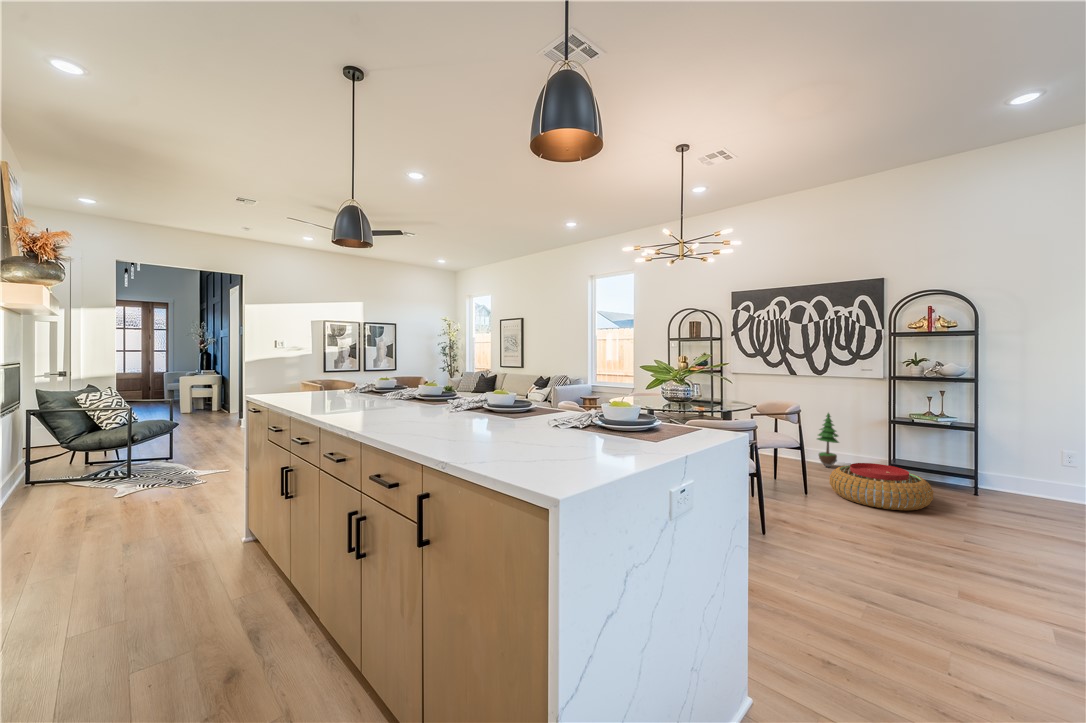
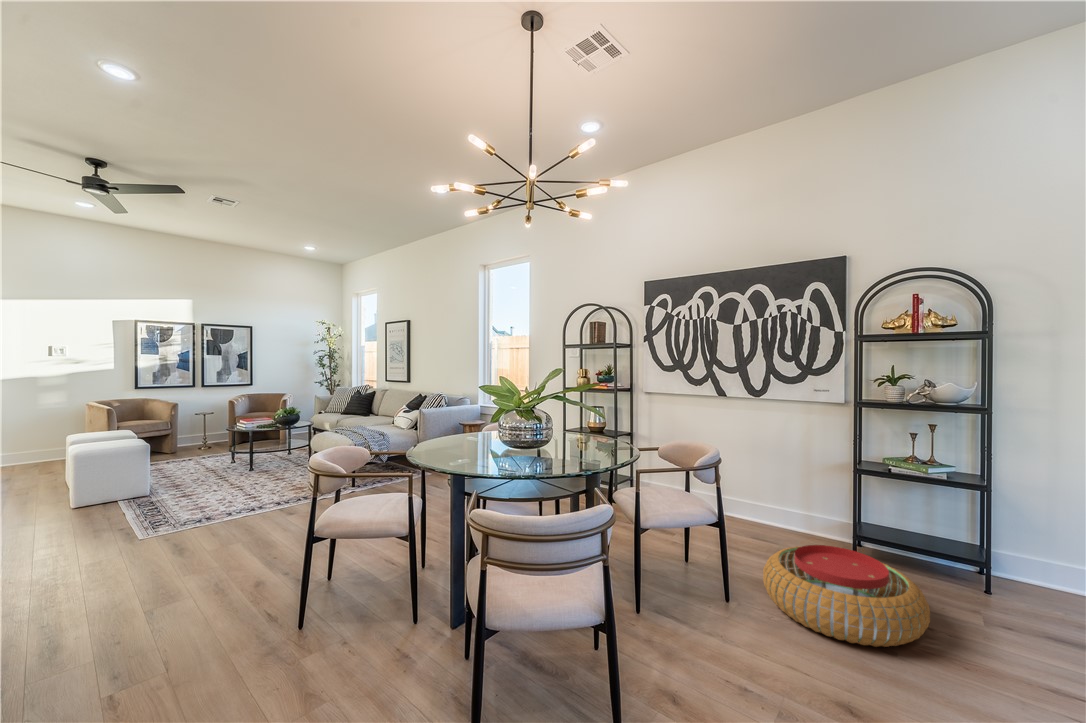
potted tree: present [817,413,839,467] -> none [753,452,786,534]

